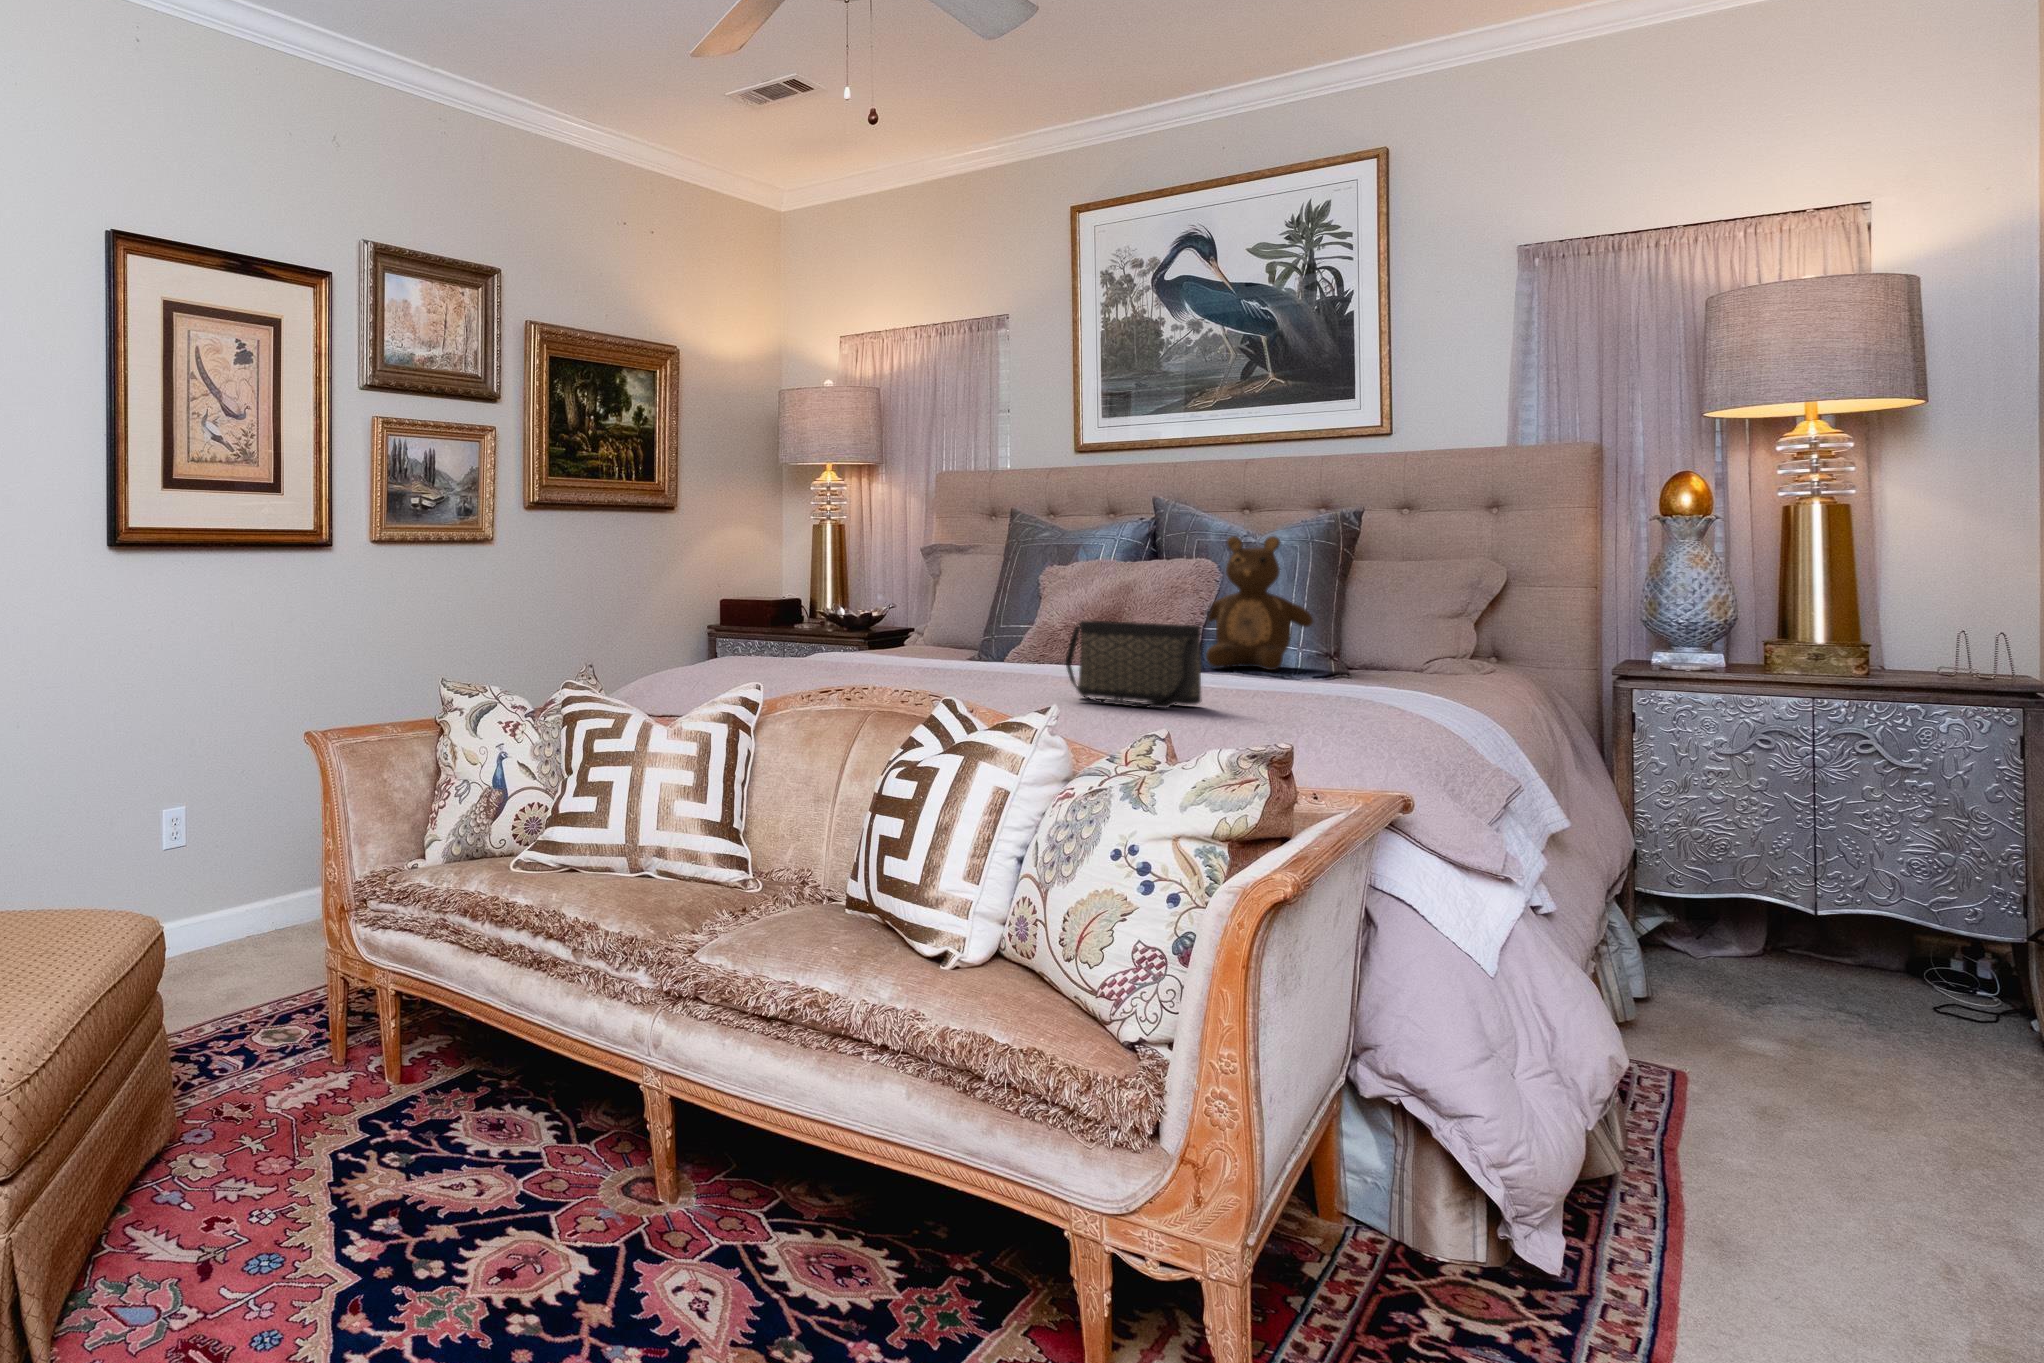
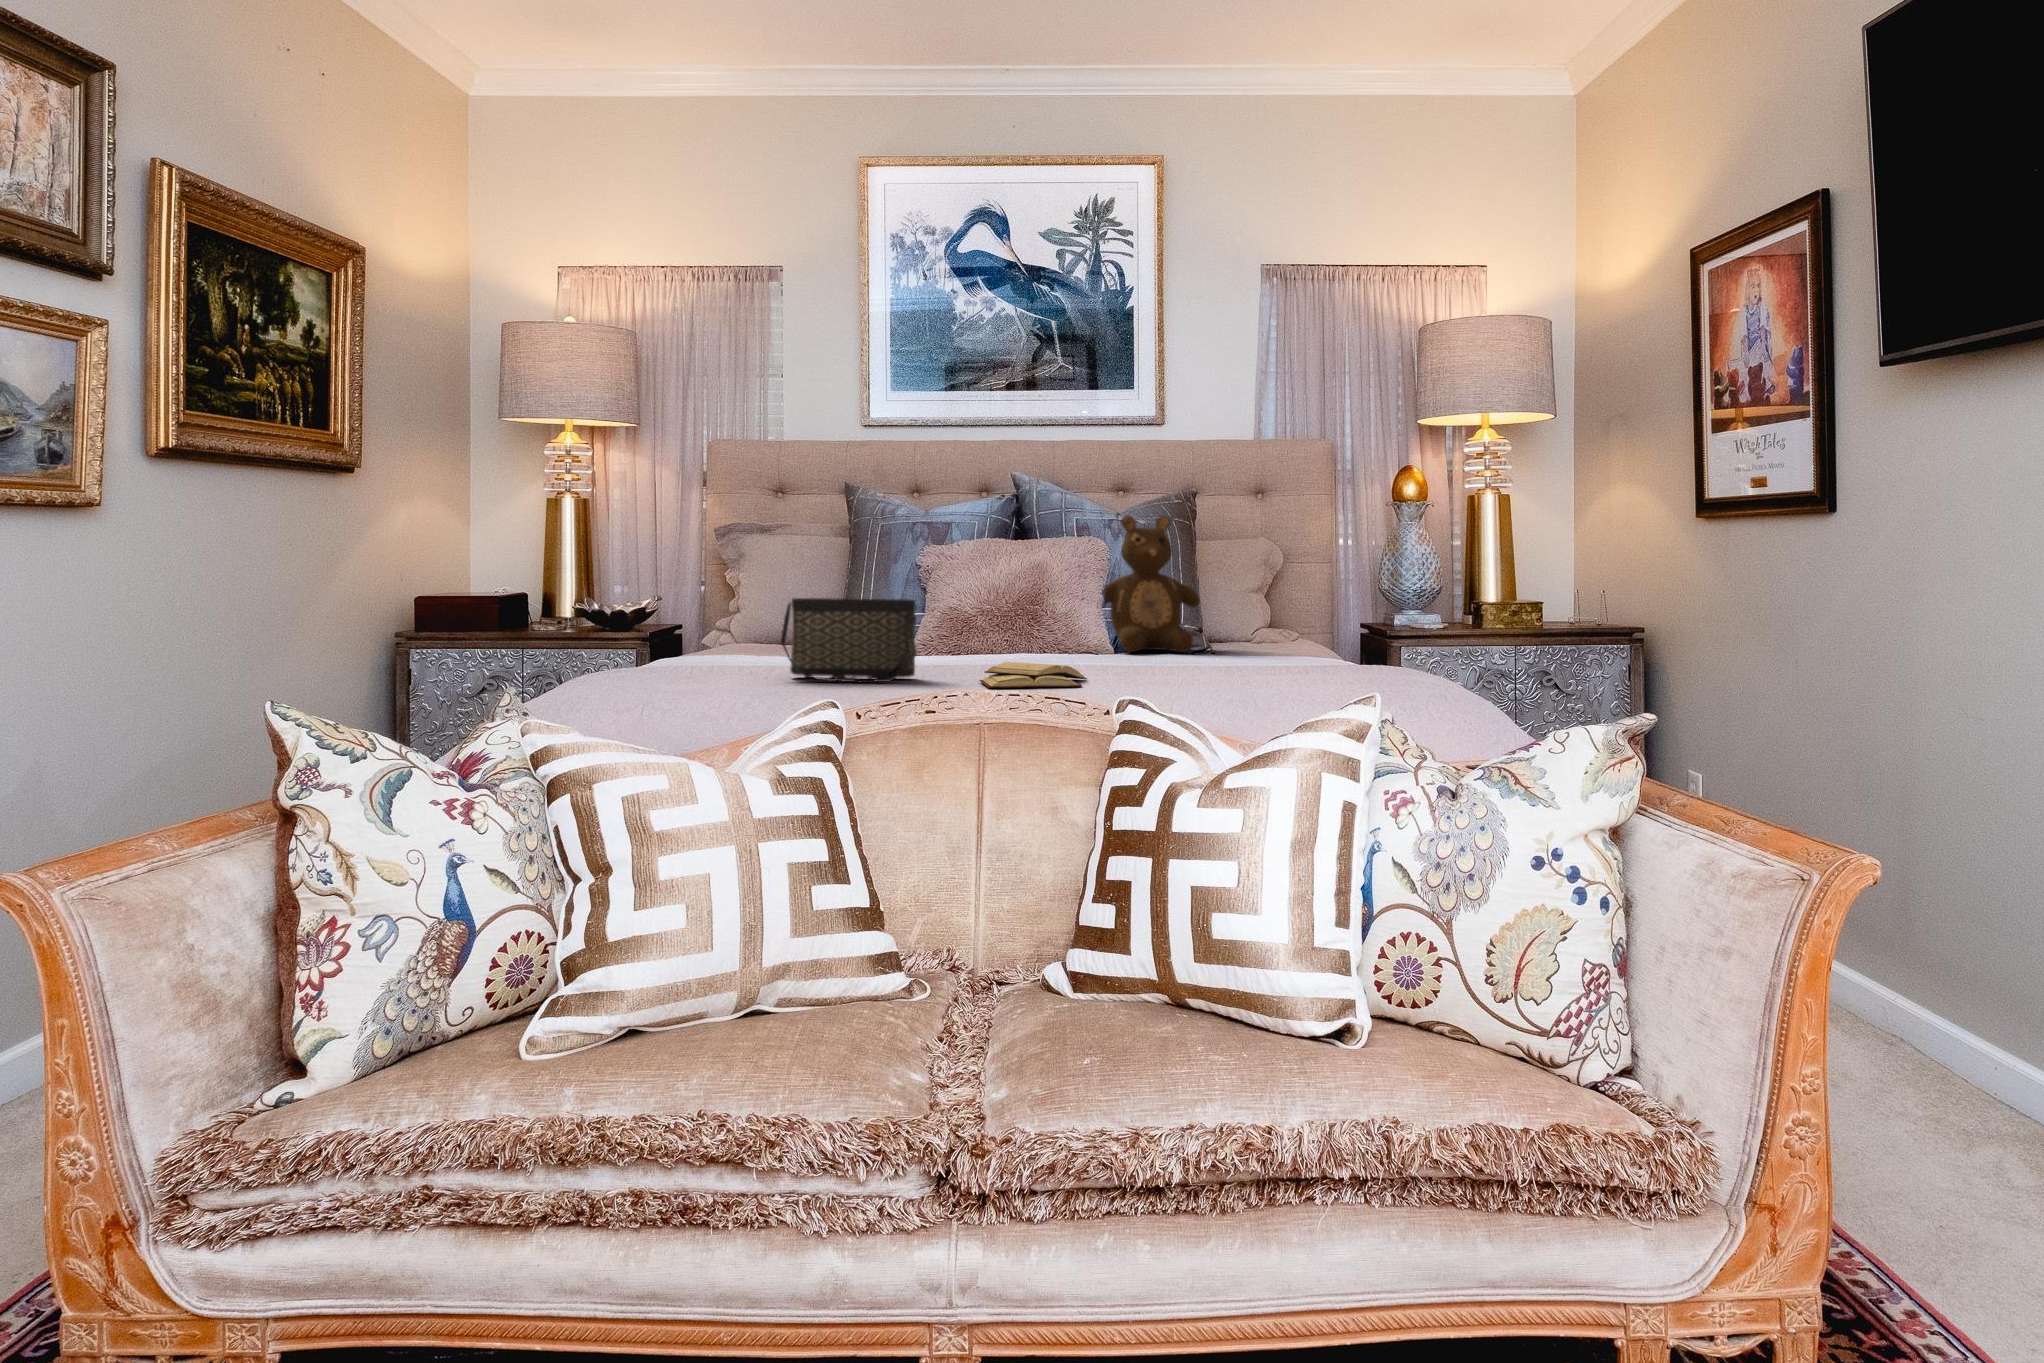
handbag: present [1065,621,1202,708] -> present [781,598,917,682]
diary: none [947,666,1058,689] -> present [979,662,1087,688]

